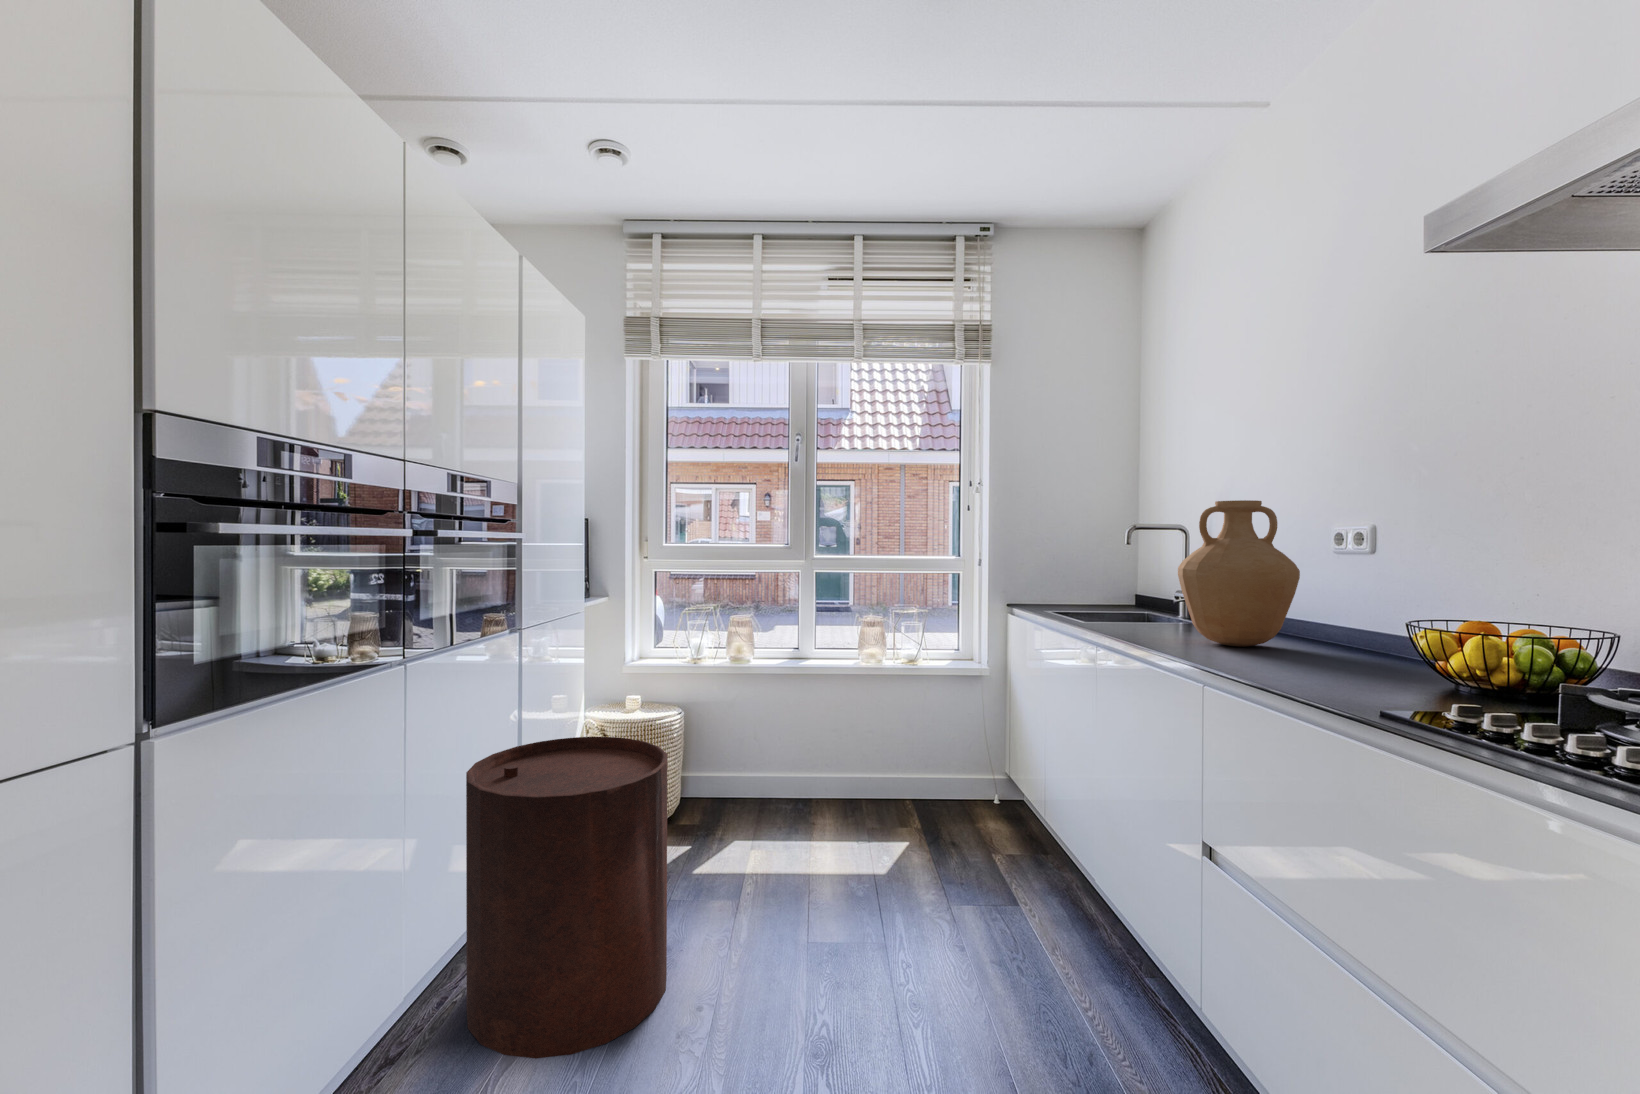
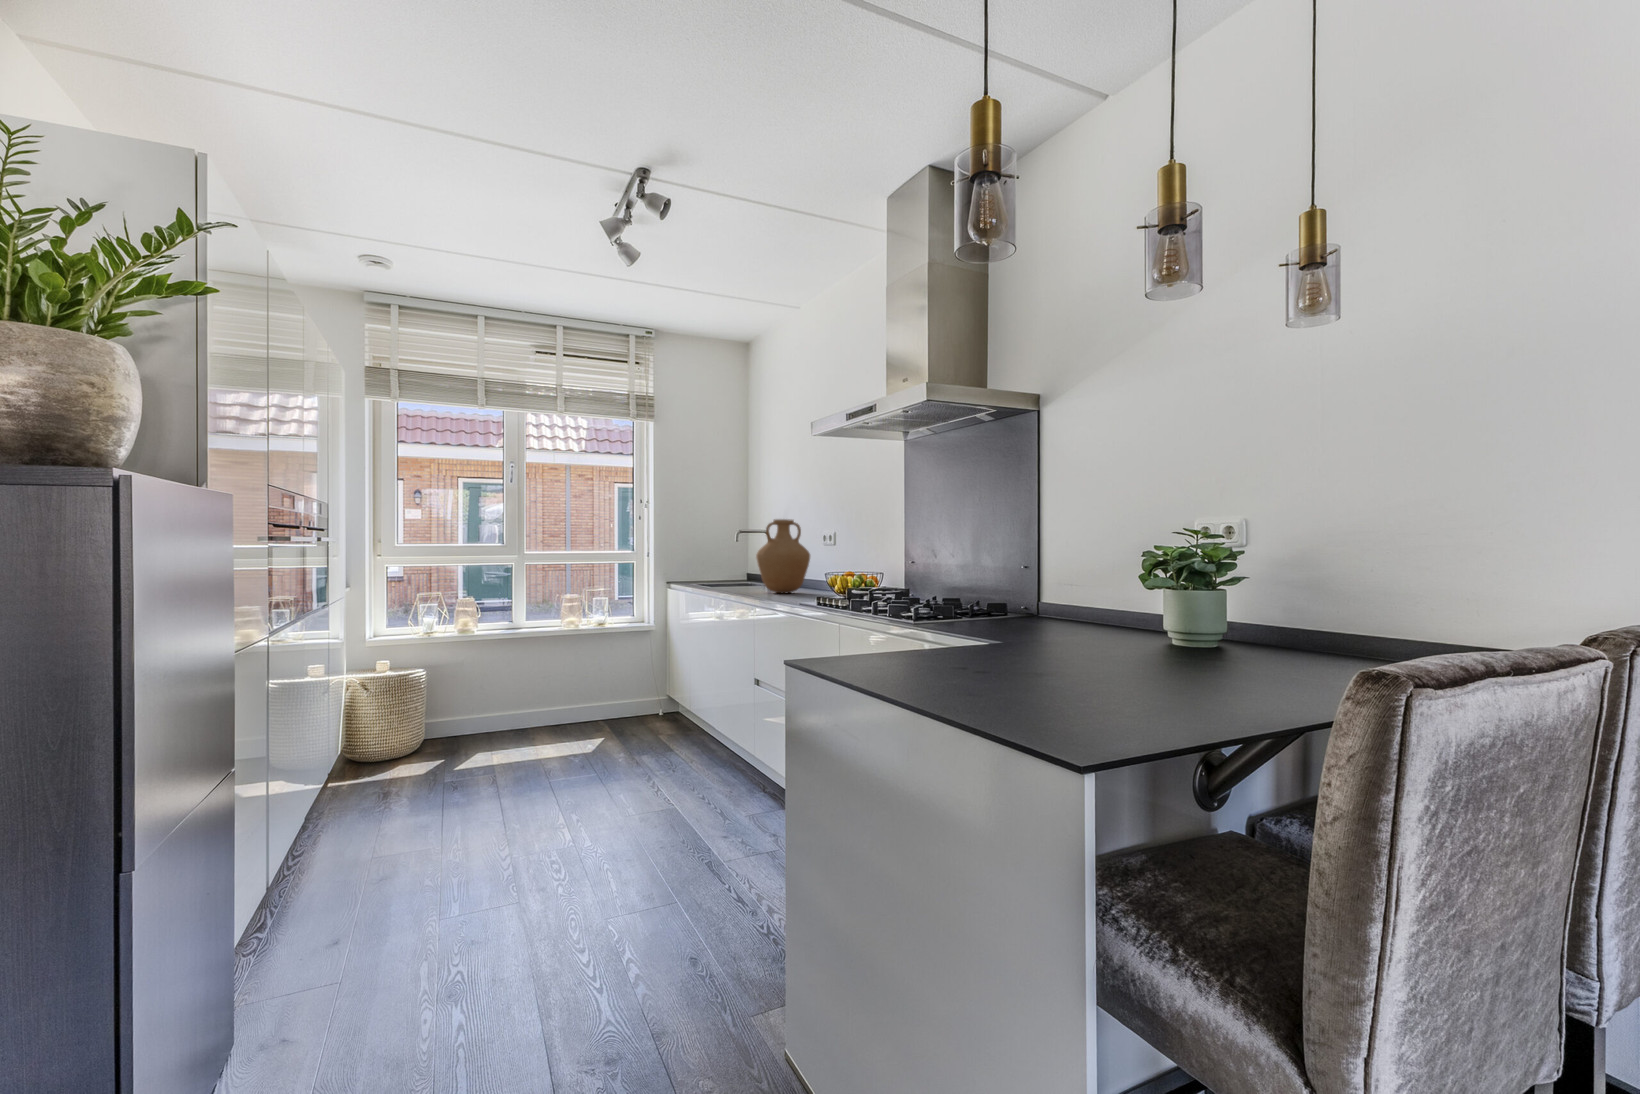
trash can: present [466,737,667,1058] -> none [327,670,466,850]

